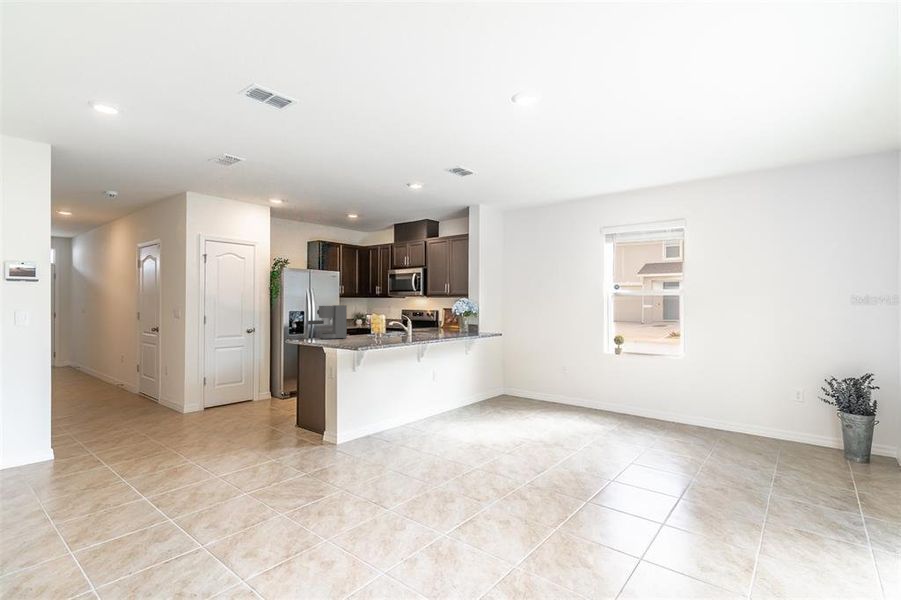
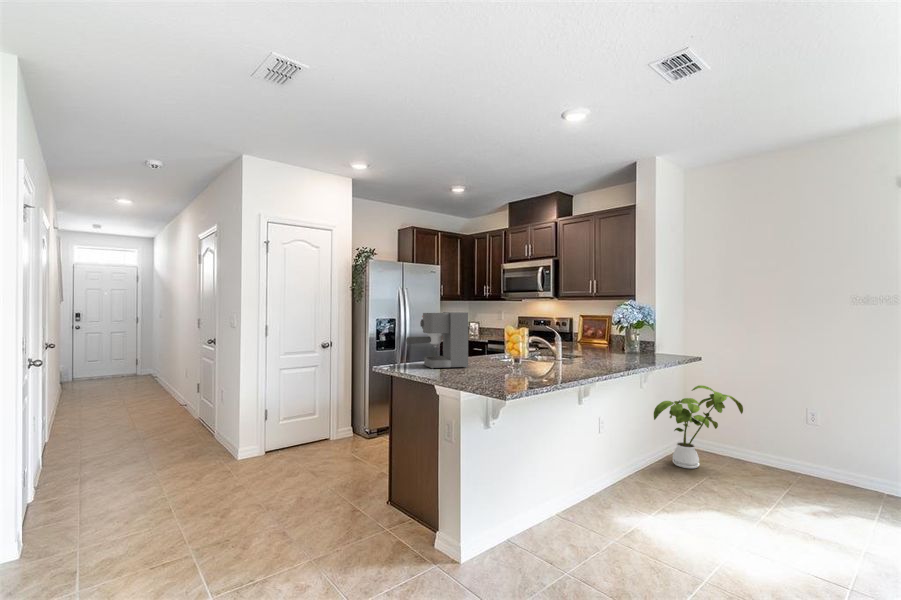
house plant: none [475,352,527,404] -> present [654,385,743,469]

